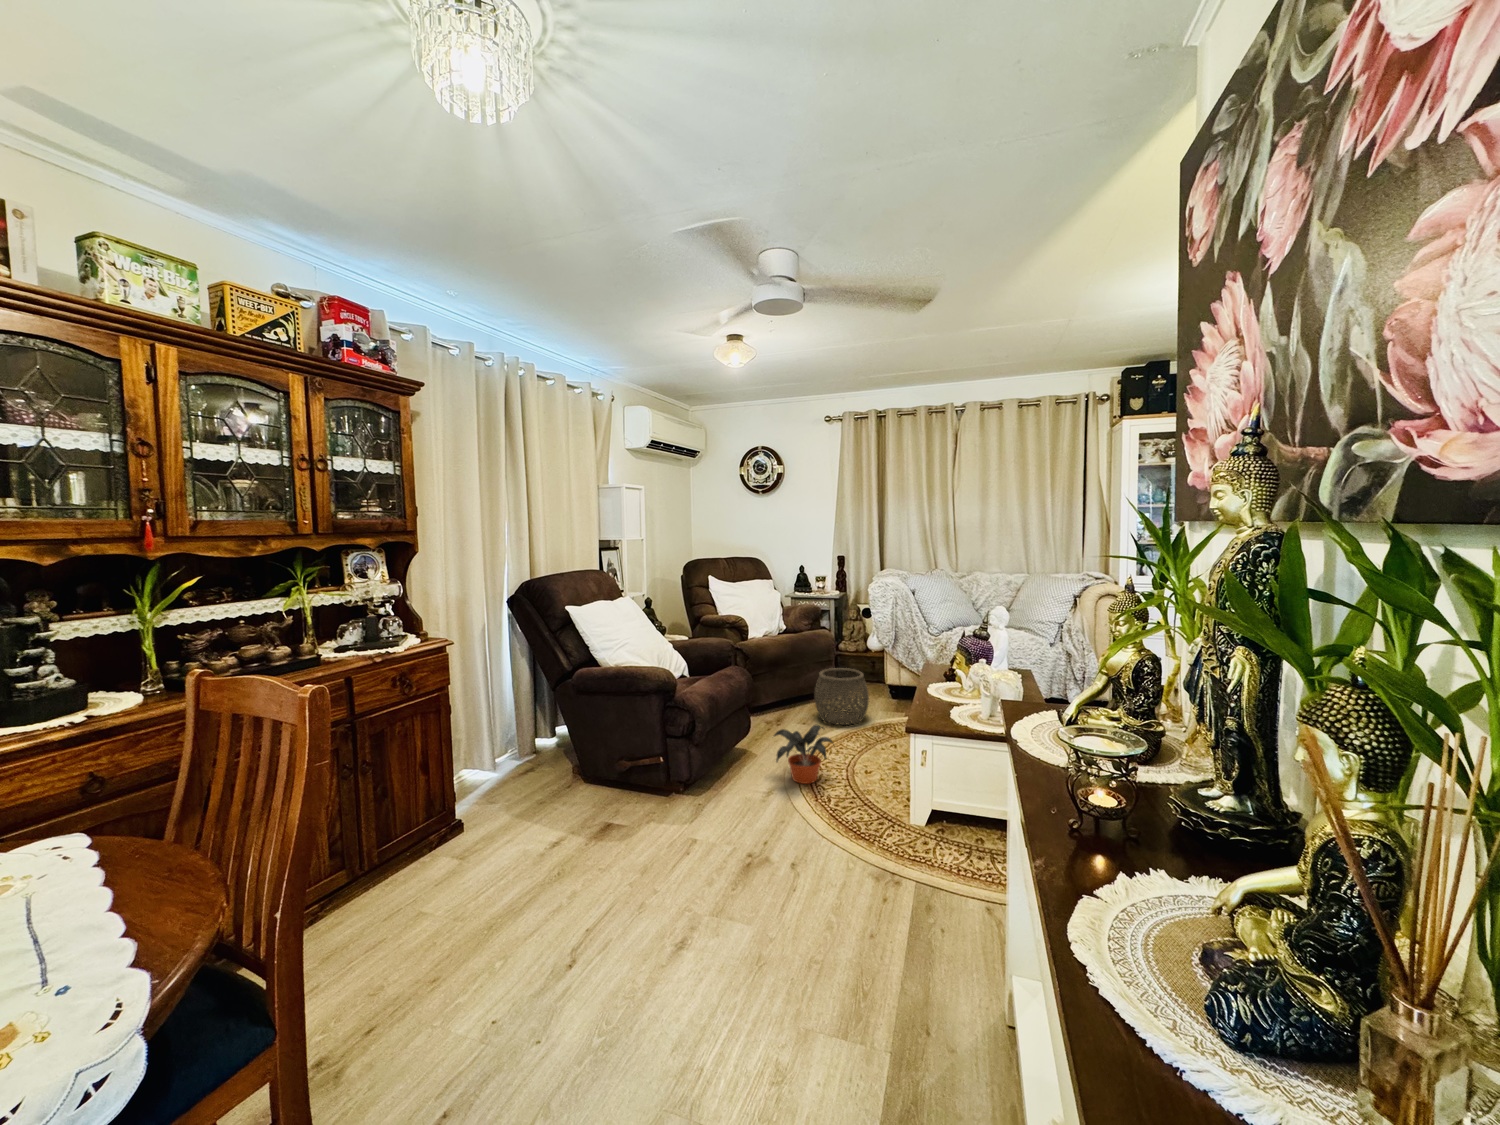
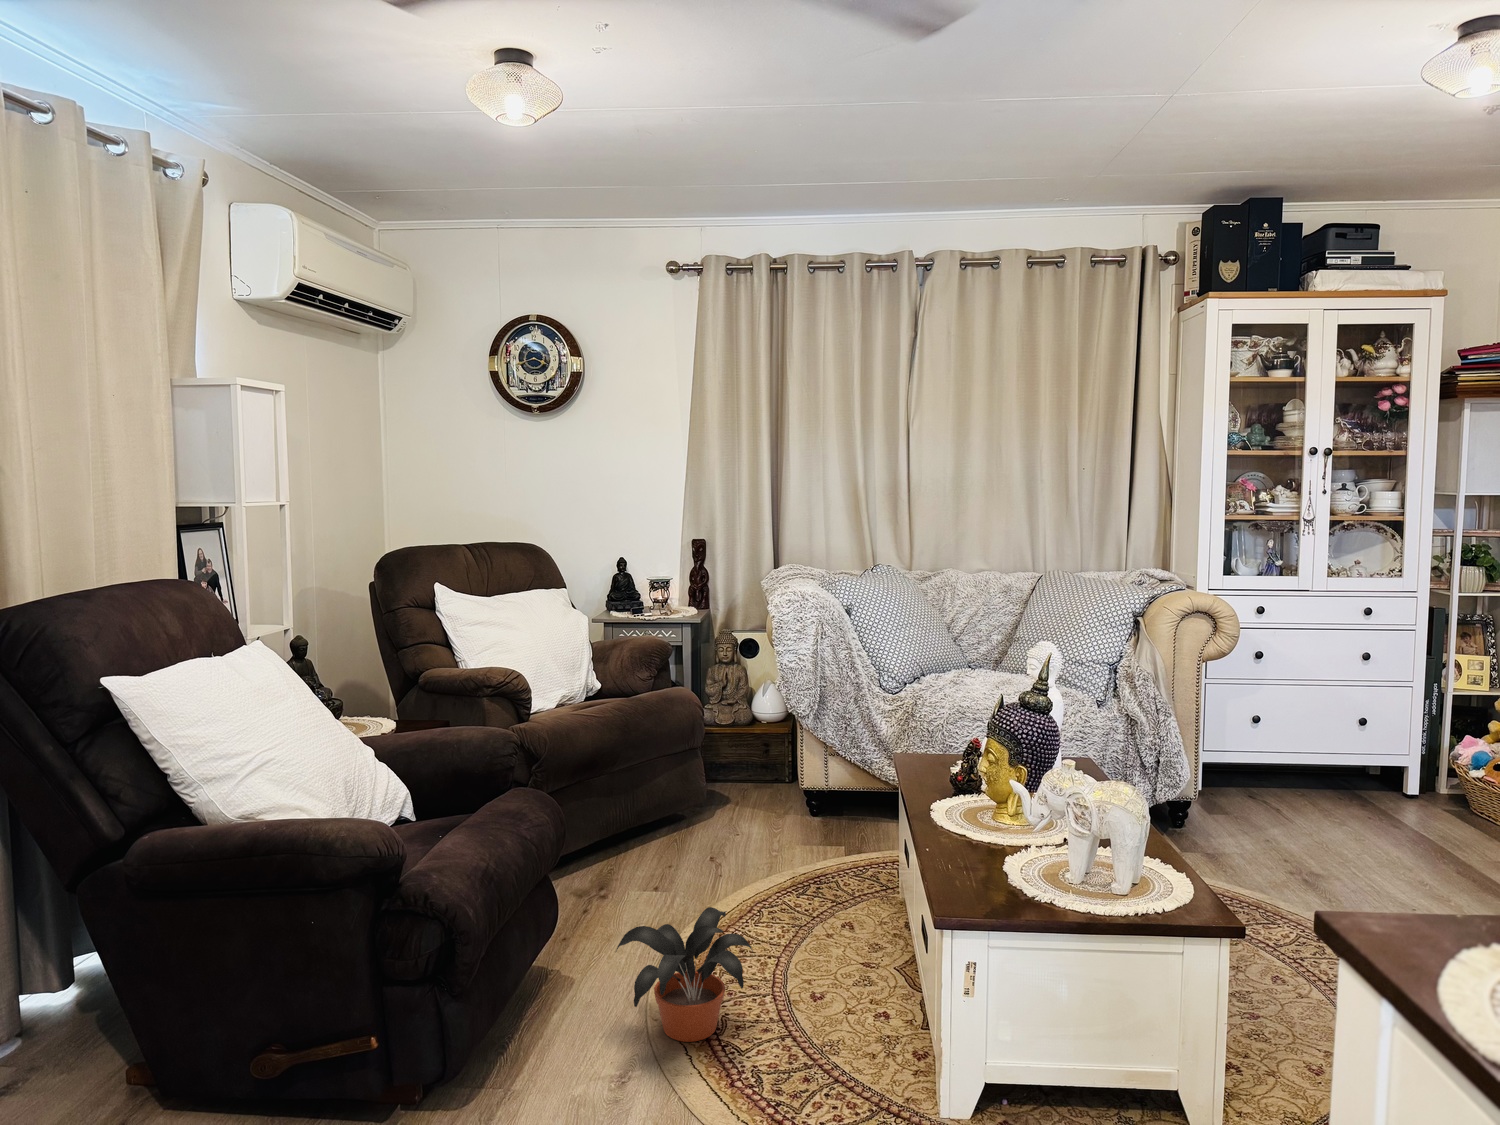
woven basket: present [815,668,869,725] -> none [675,768,786,888]

